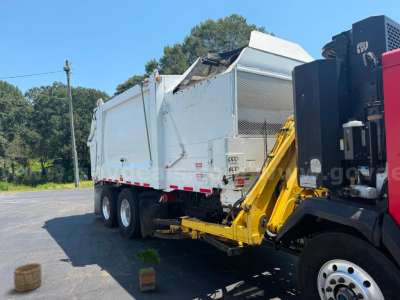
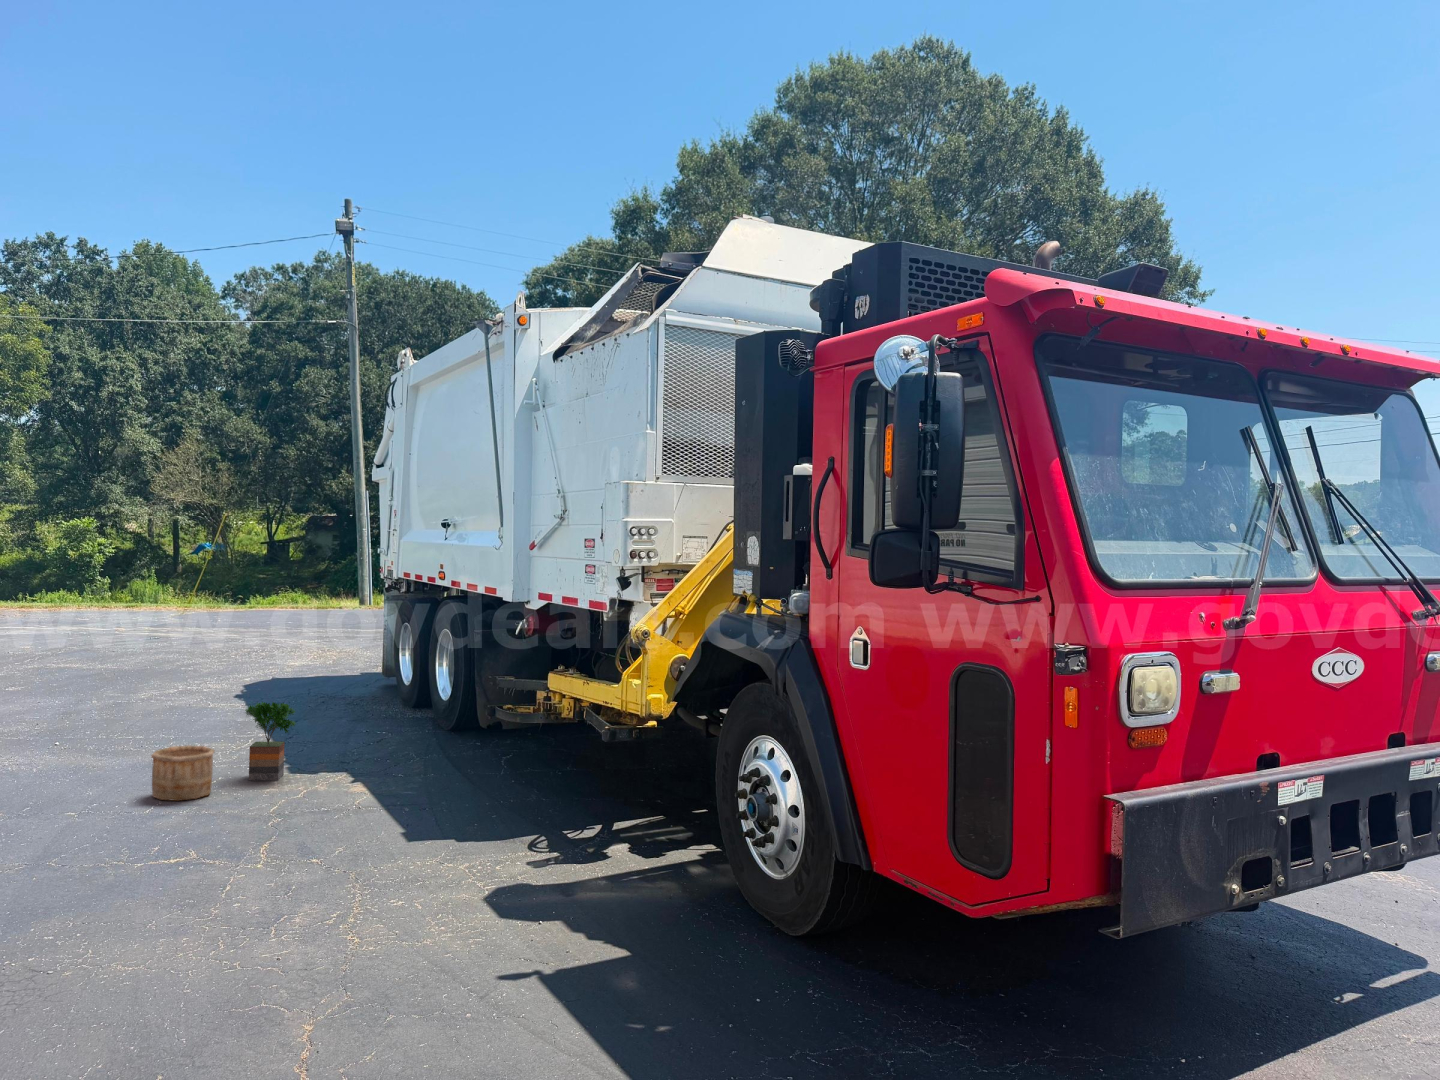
potted tree: present [135,249,160,291] -> present [245,702,295,781]

